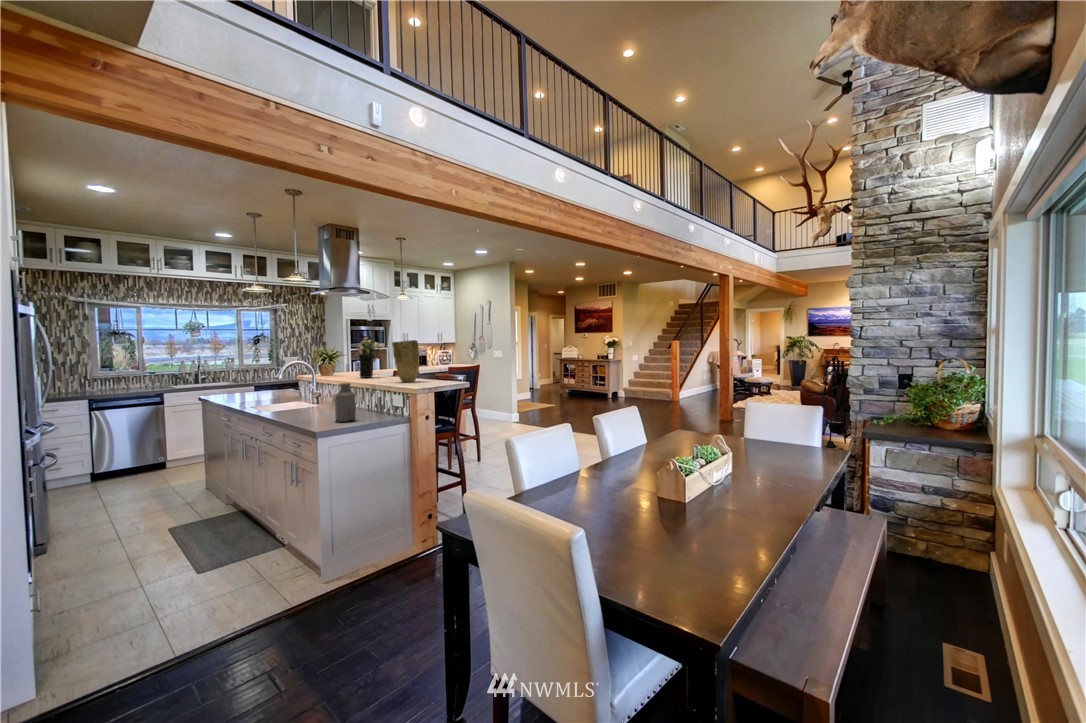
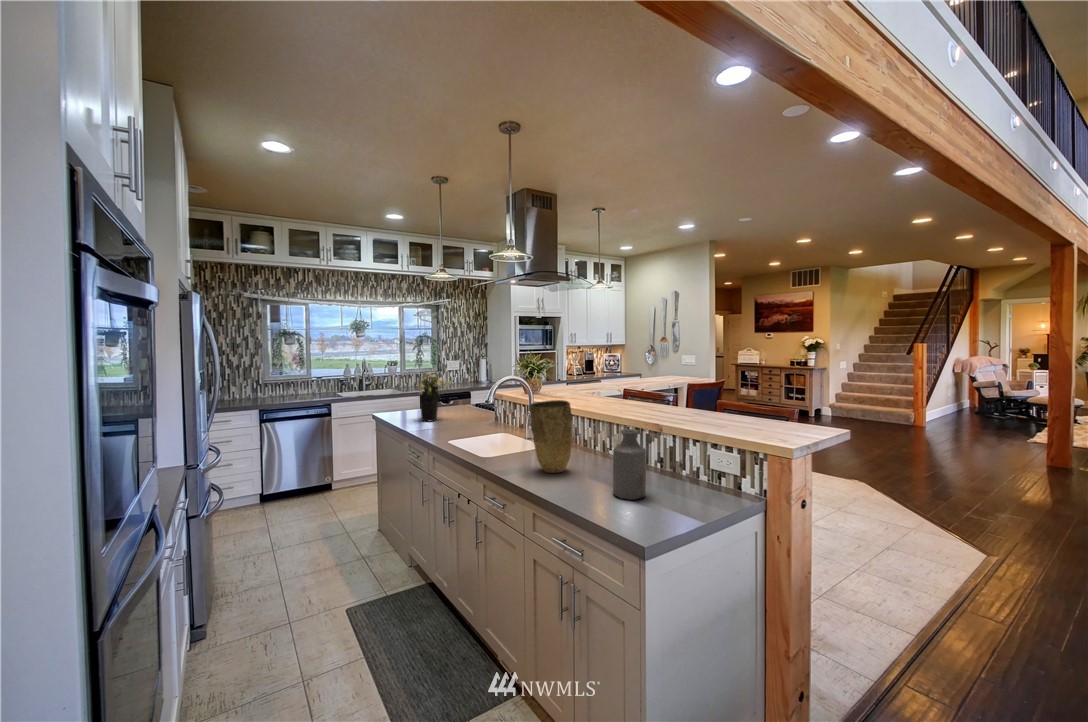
flower arrangement: present [357,338,385,378] -> present [418,372,451,421]
vase: present [392,340,419,382] -> present [529,400,572,473]

